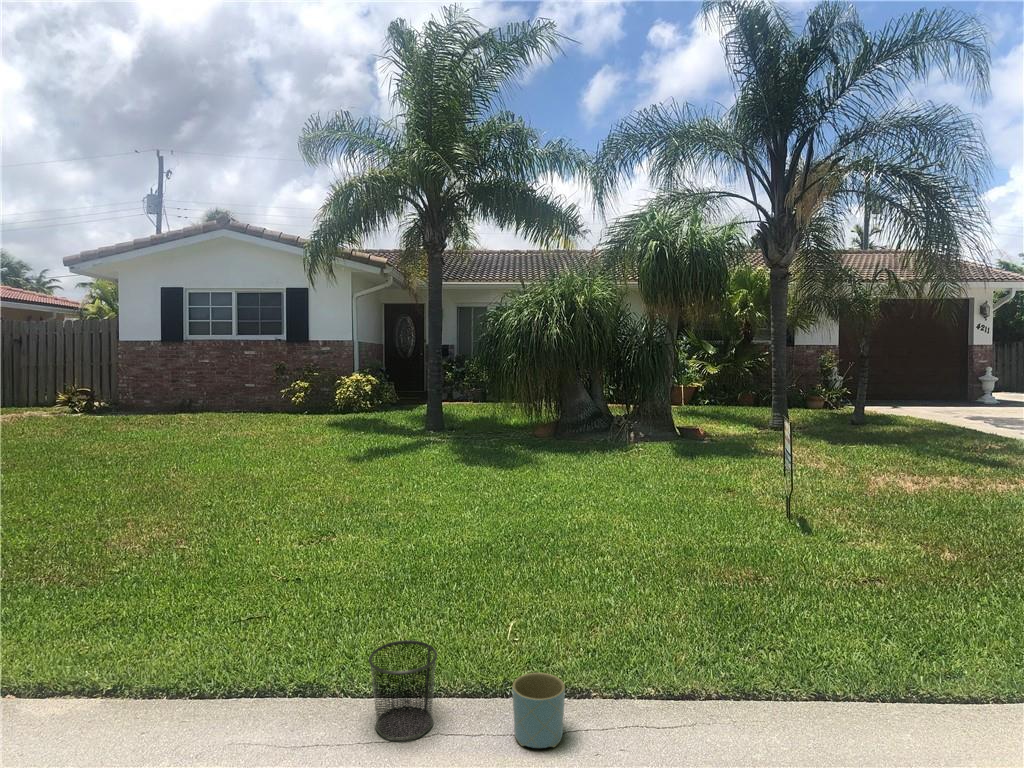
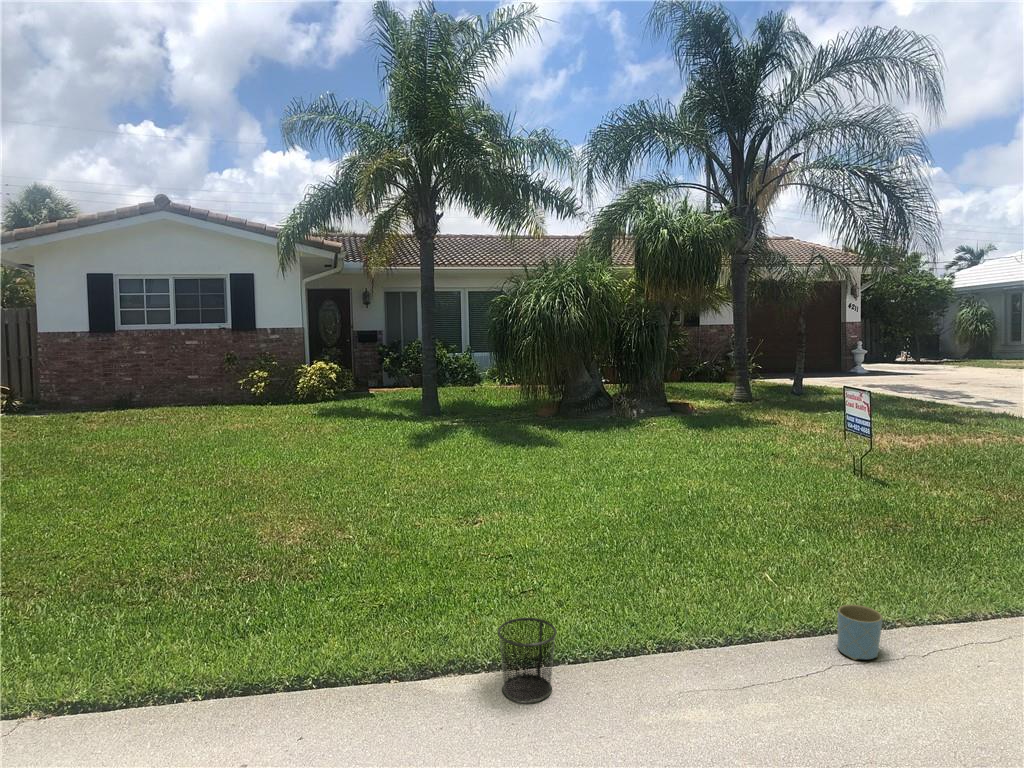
waste bin: present [369,640,437,740] -> present [498,618,557,703]

